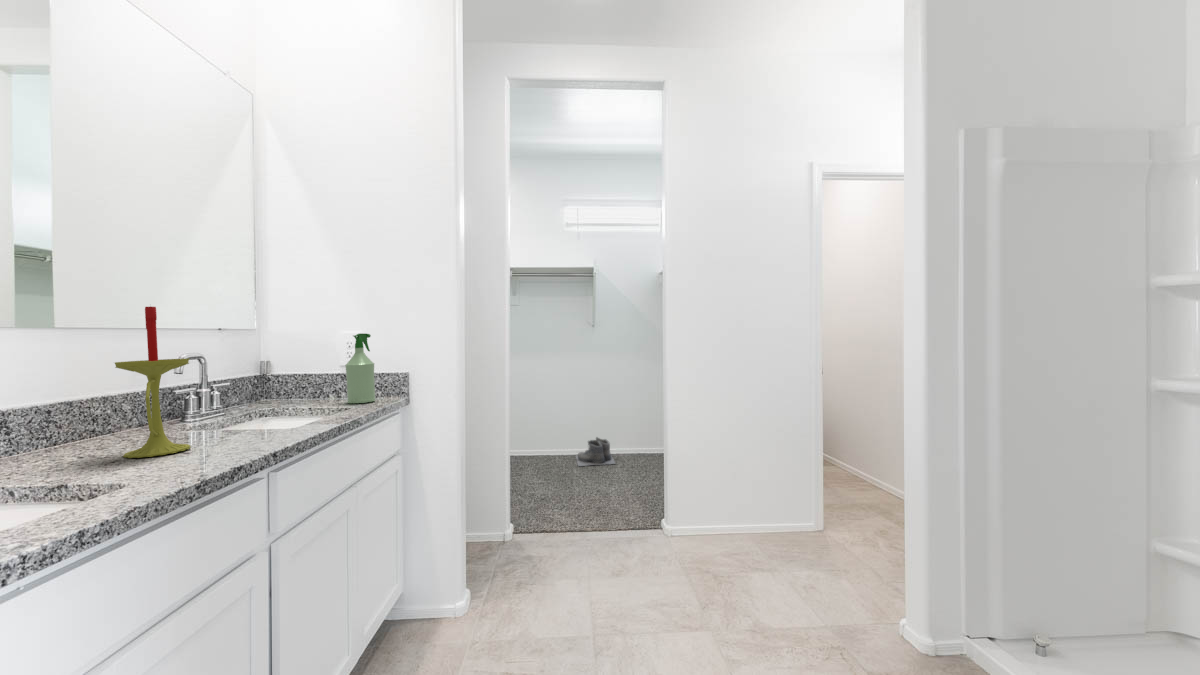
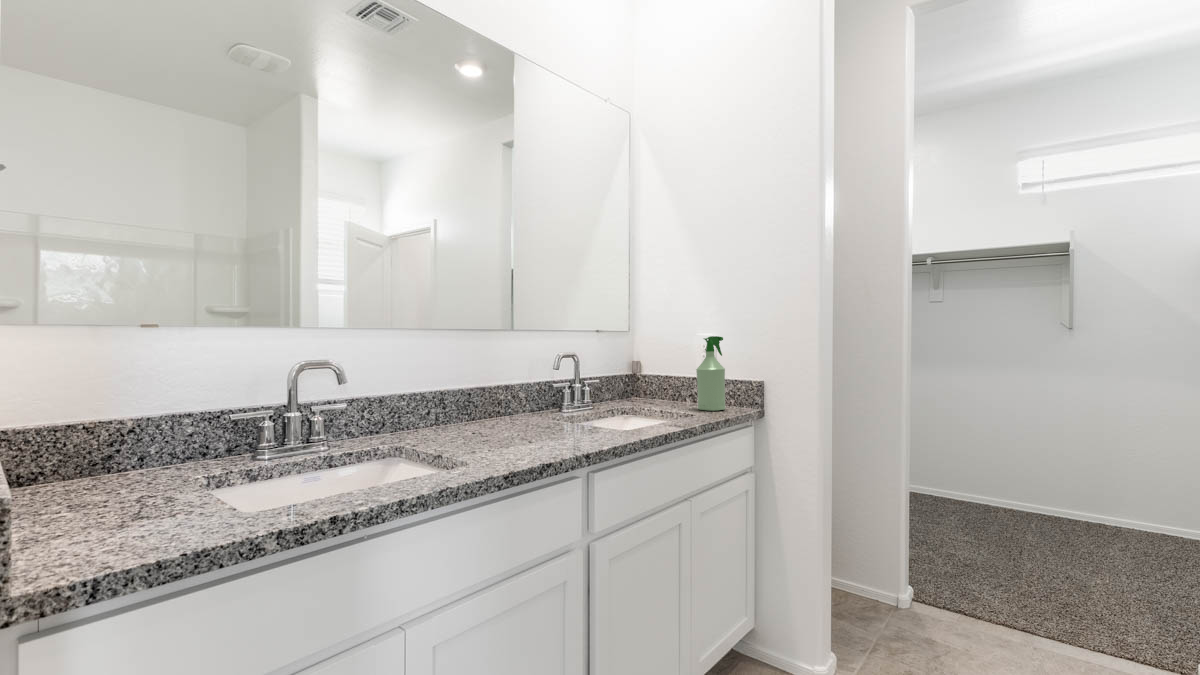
candle: present [115,306,191,458] -> none [489,308,540,441]
boots: present [576,437,615,466] -> none [1030,493,1106,541]

